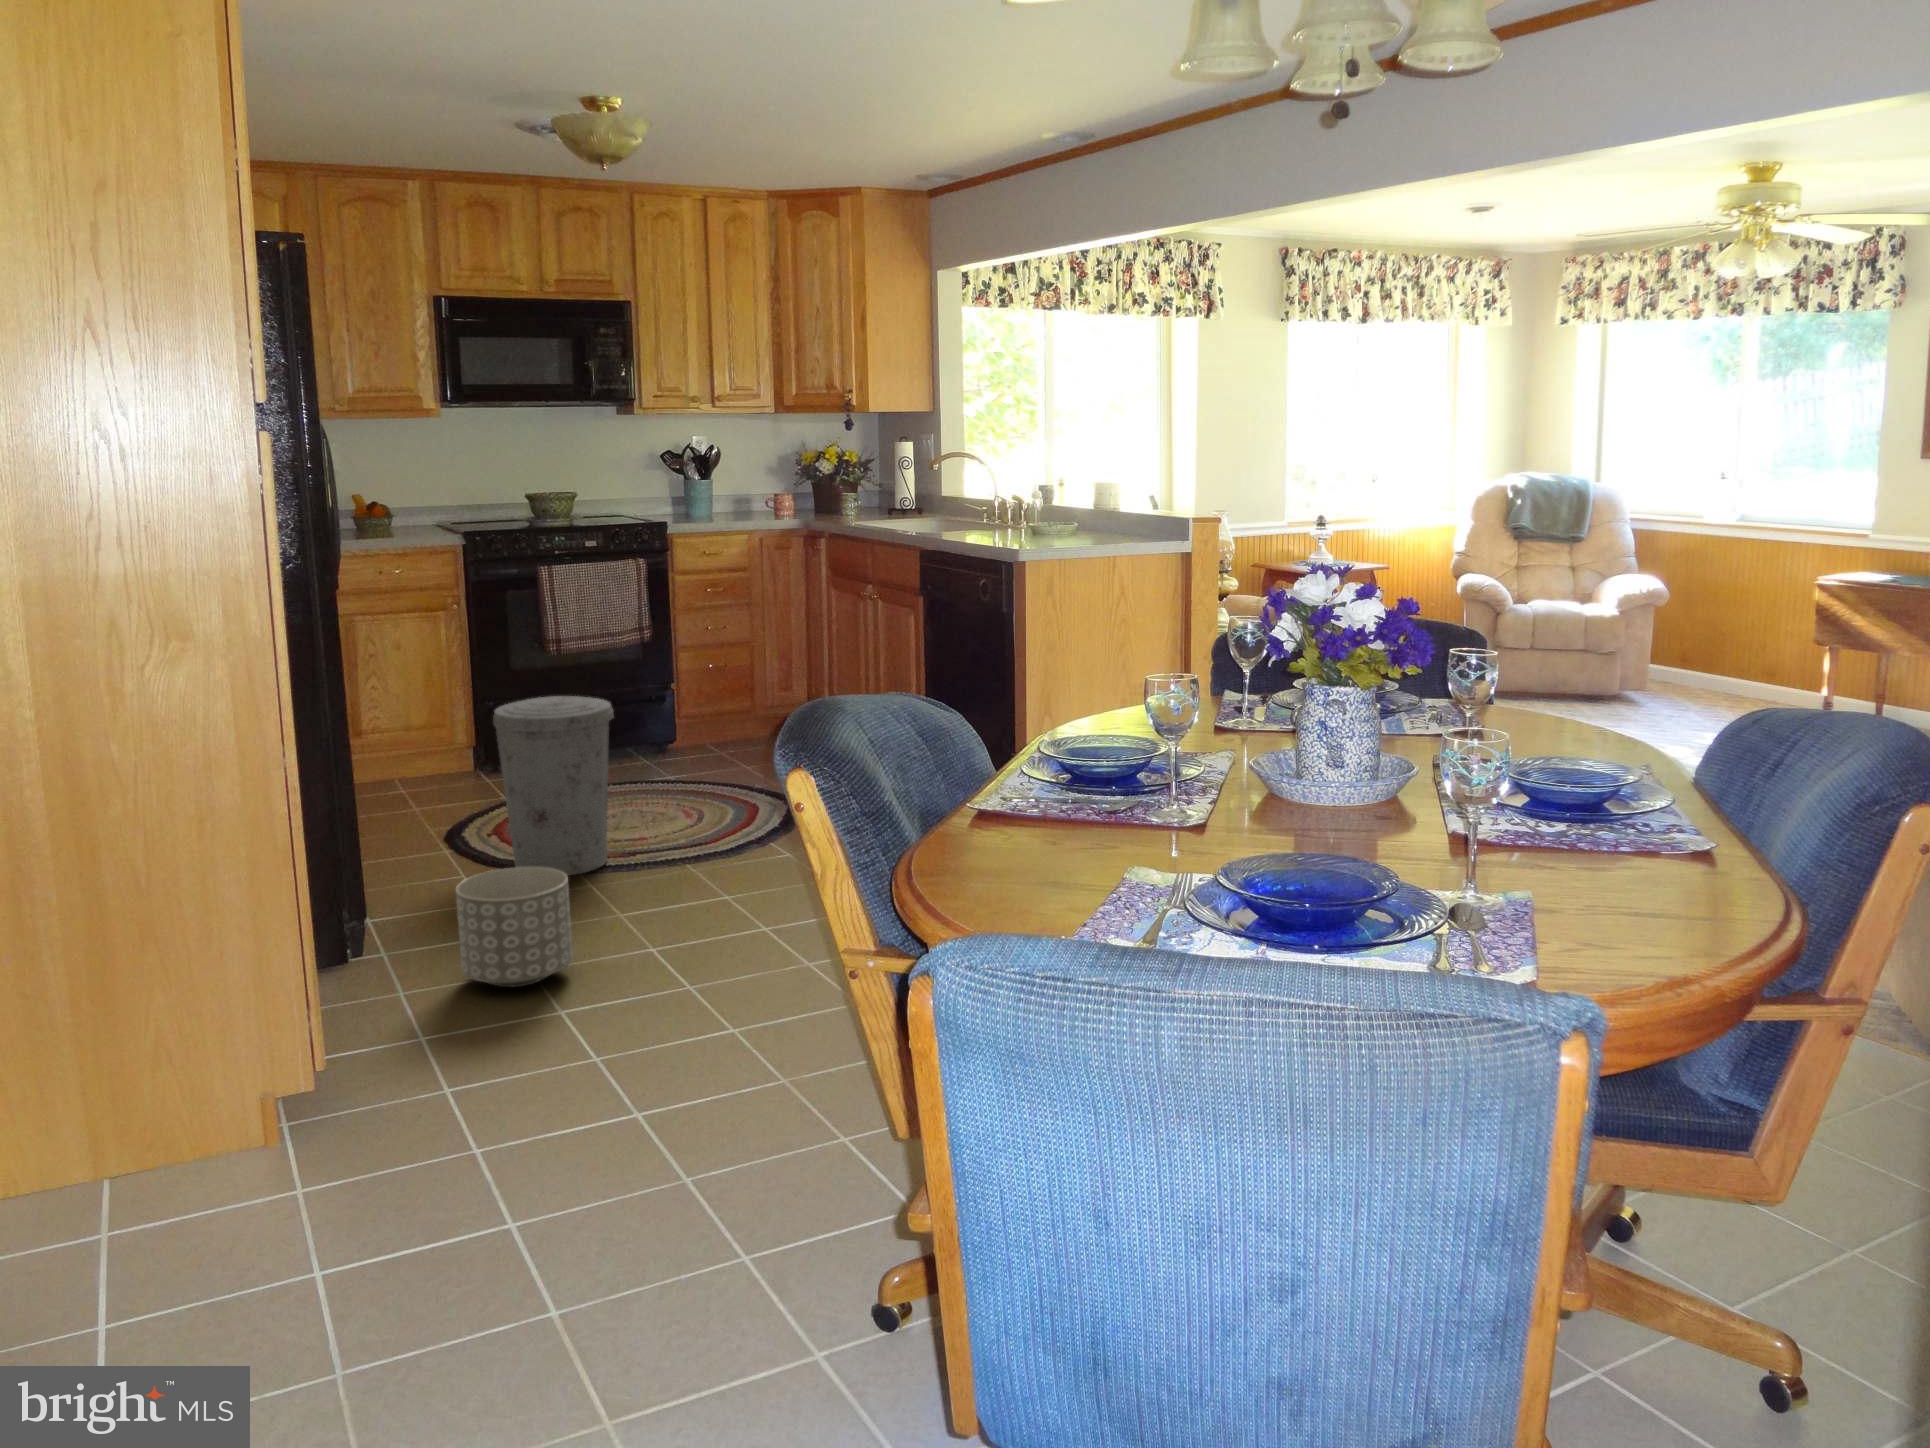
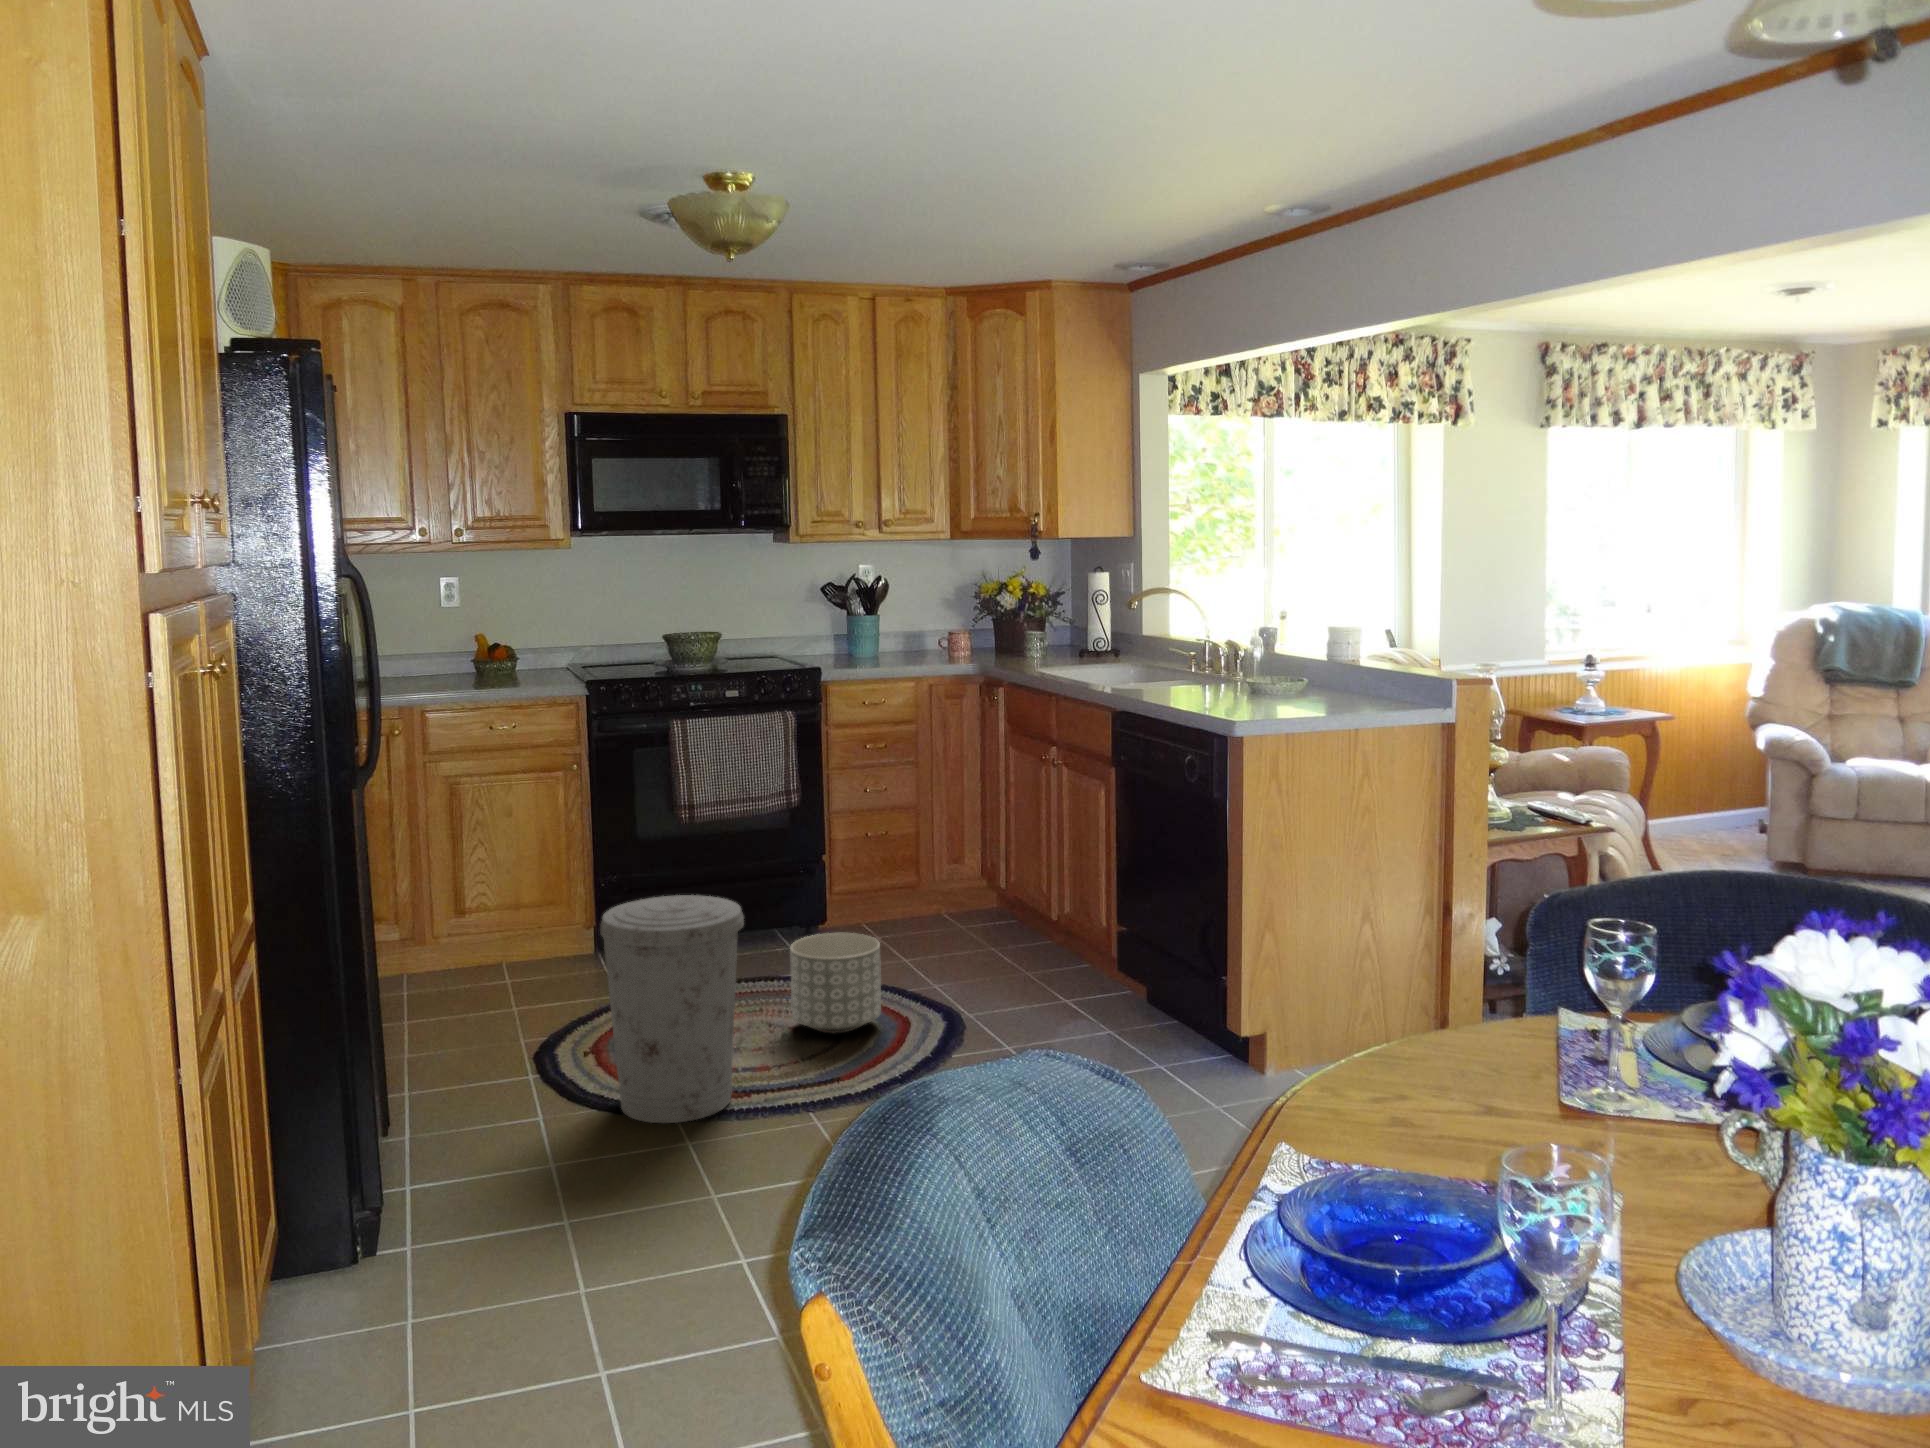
planter: present [456,867,573,987] -> present [790,933,881,1033]

